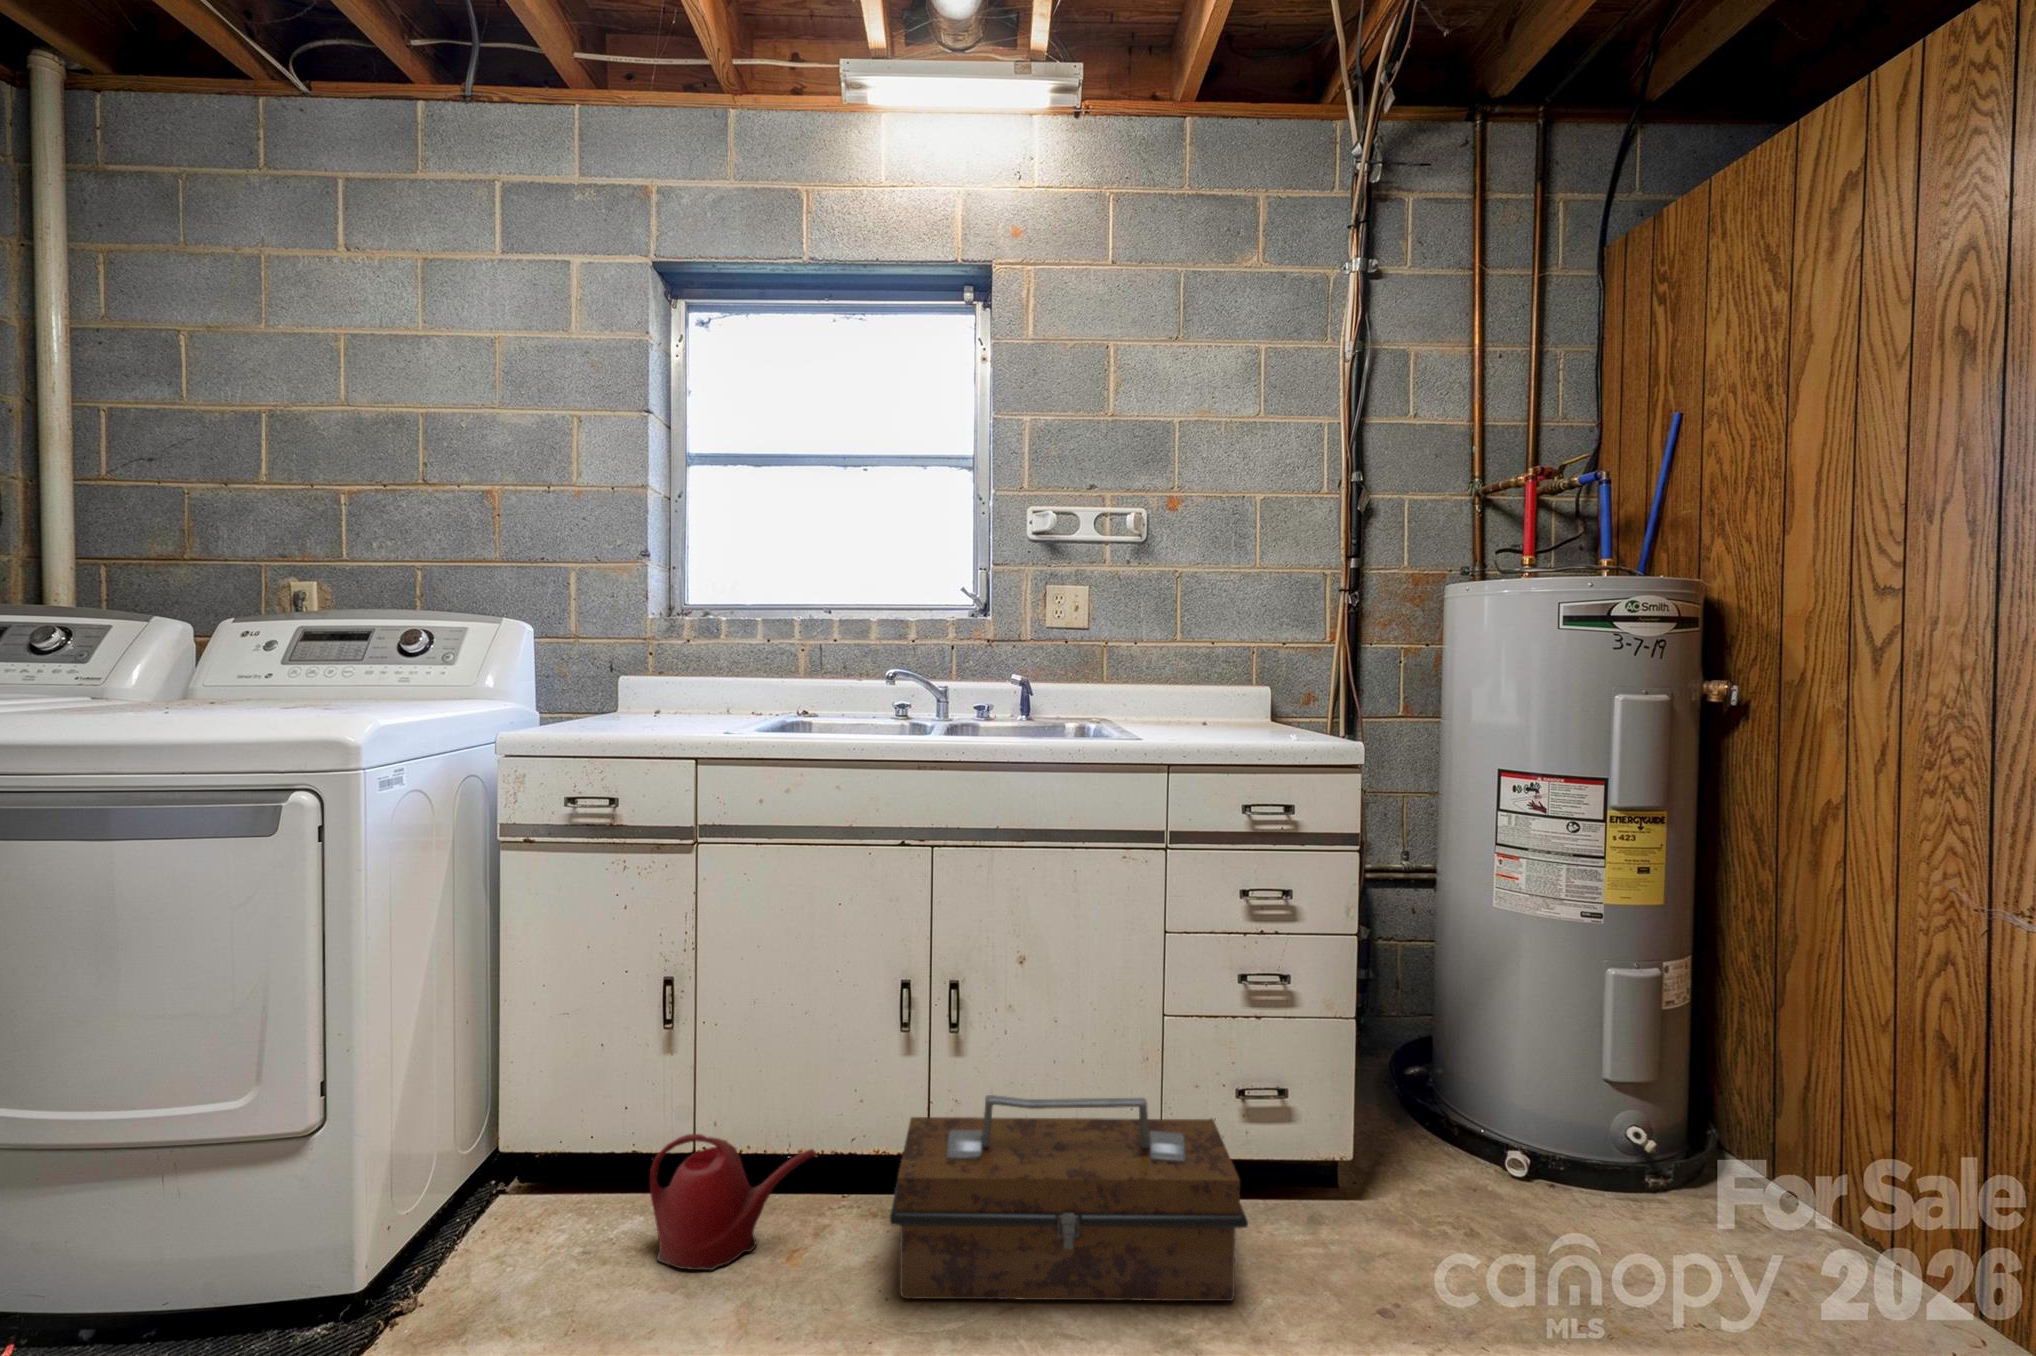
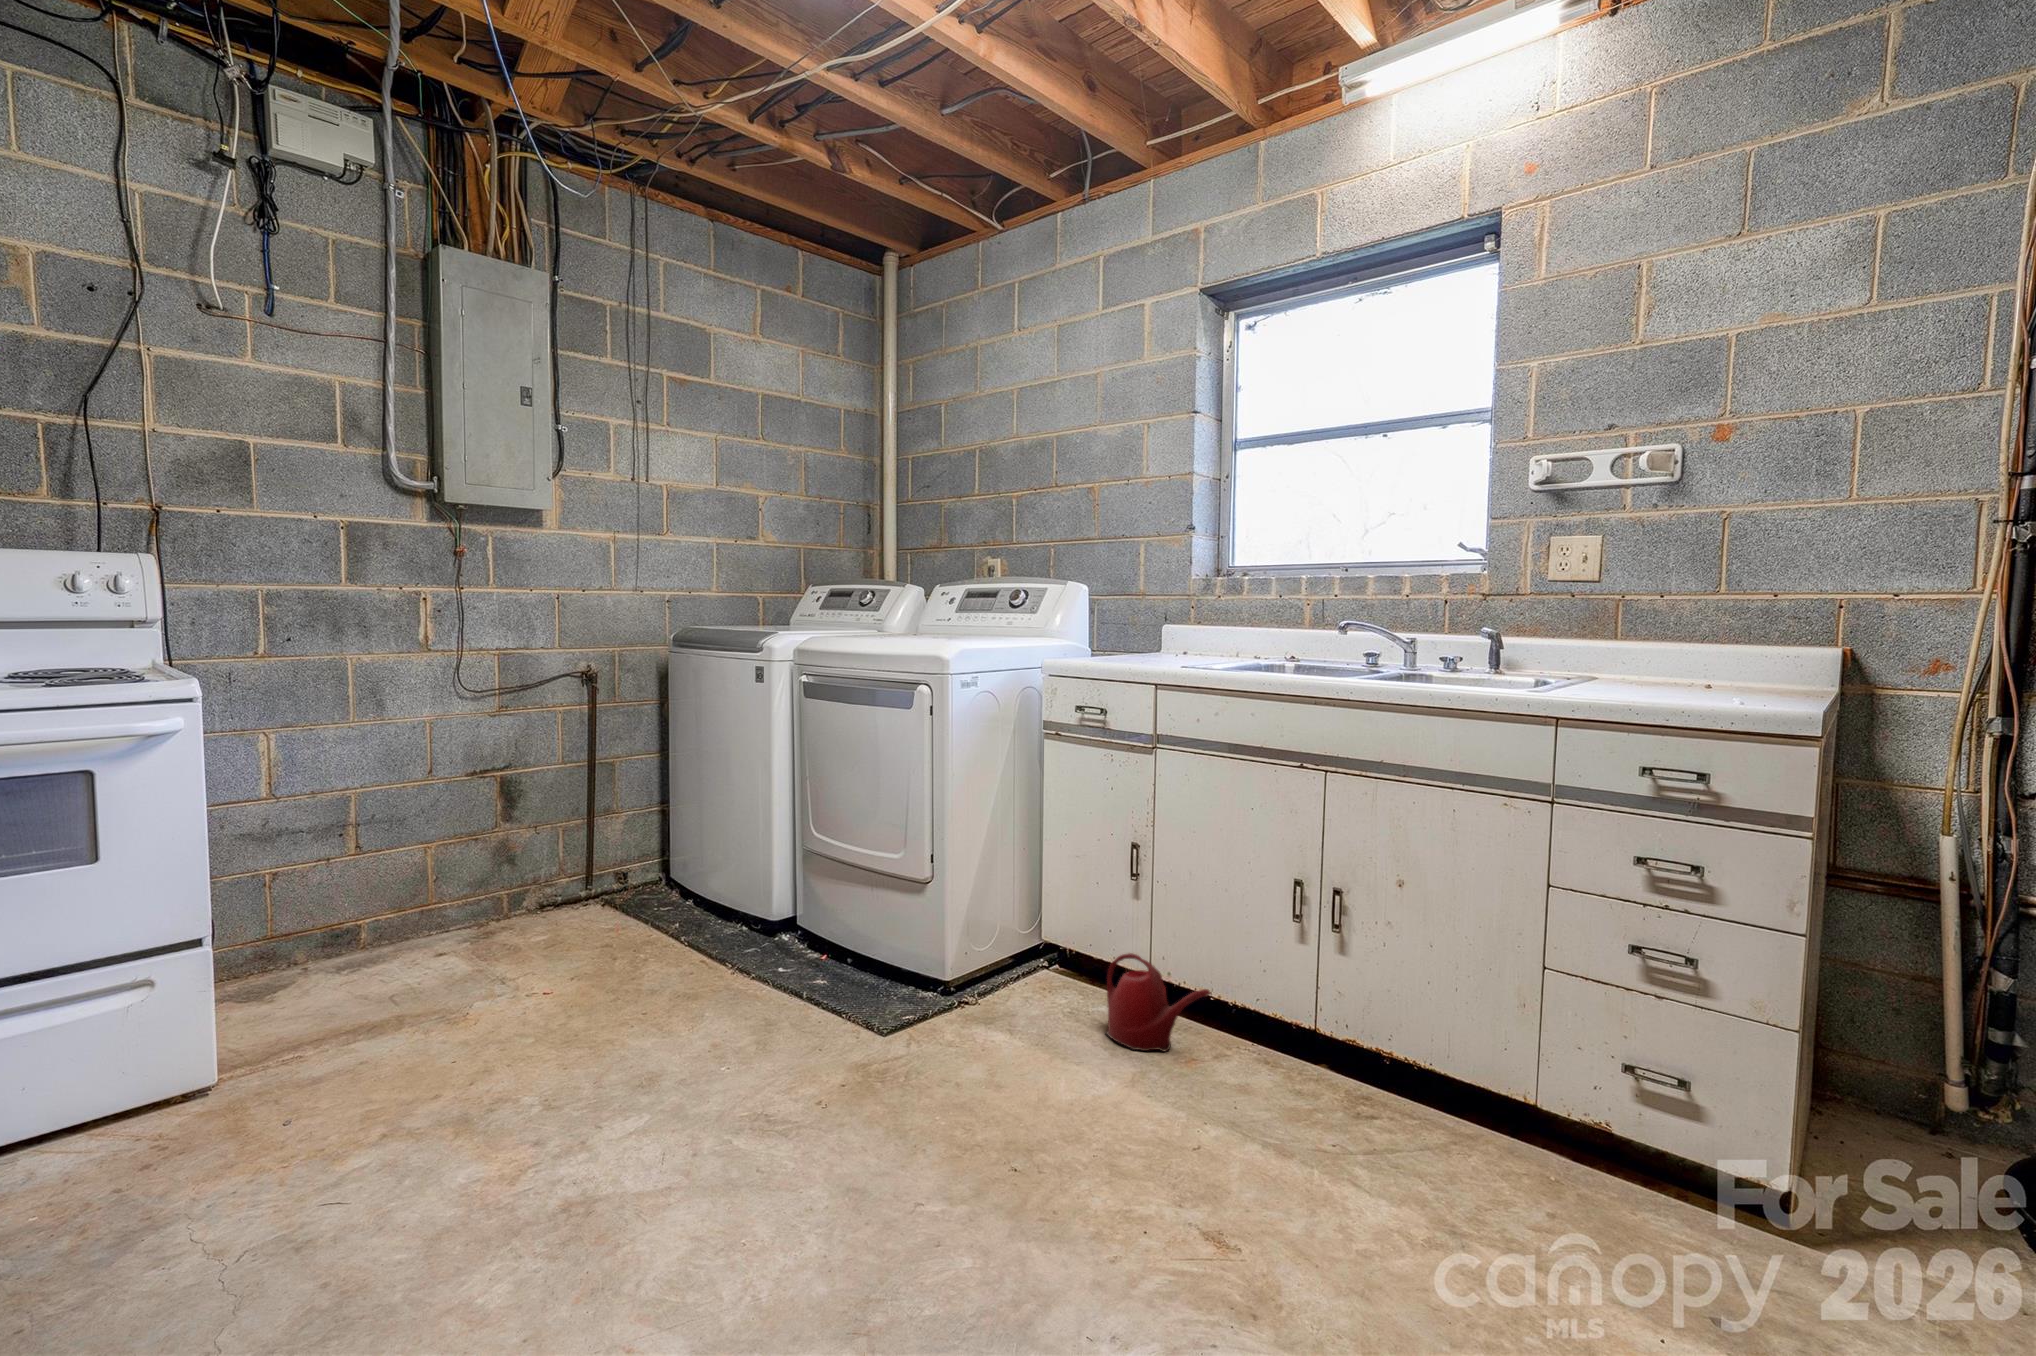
toolbox: present [890,1095,1248,1301] -> none [1234,981,1579,1232]

